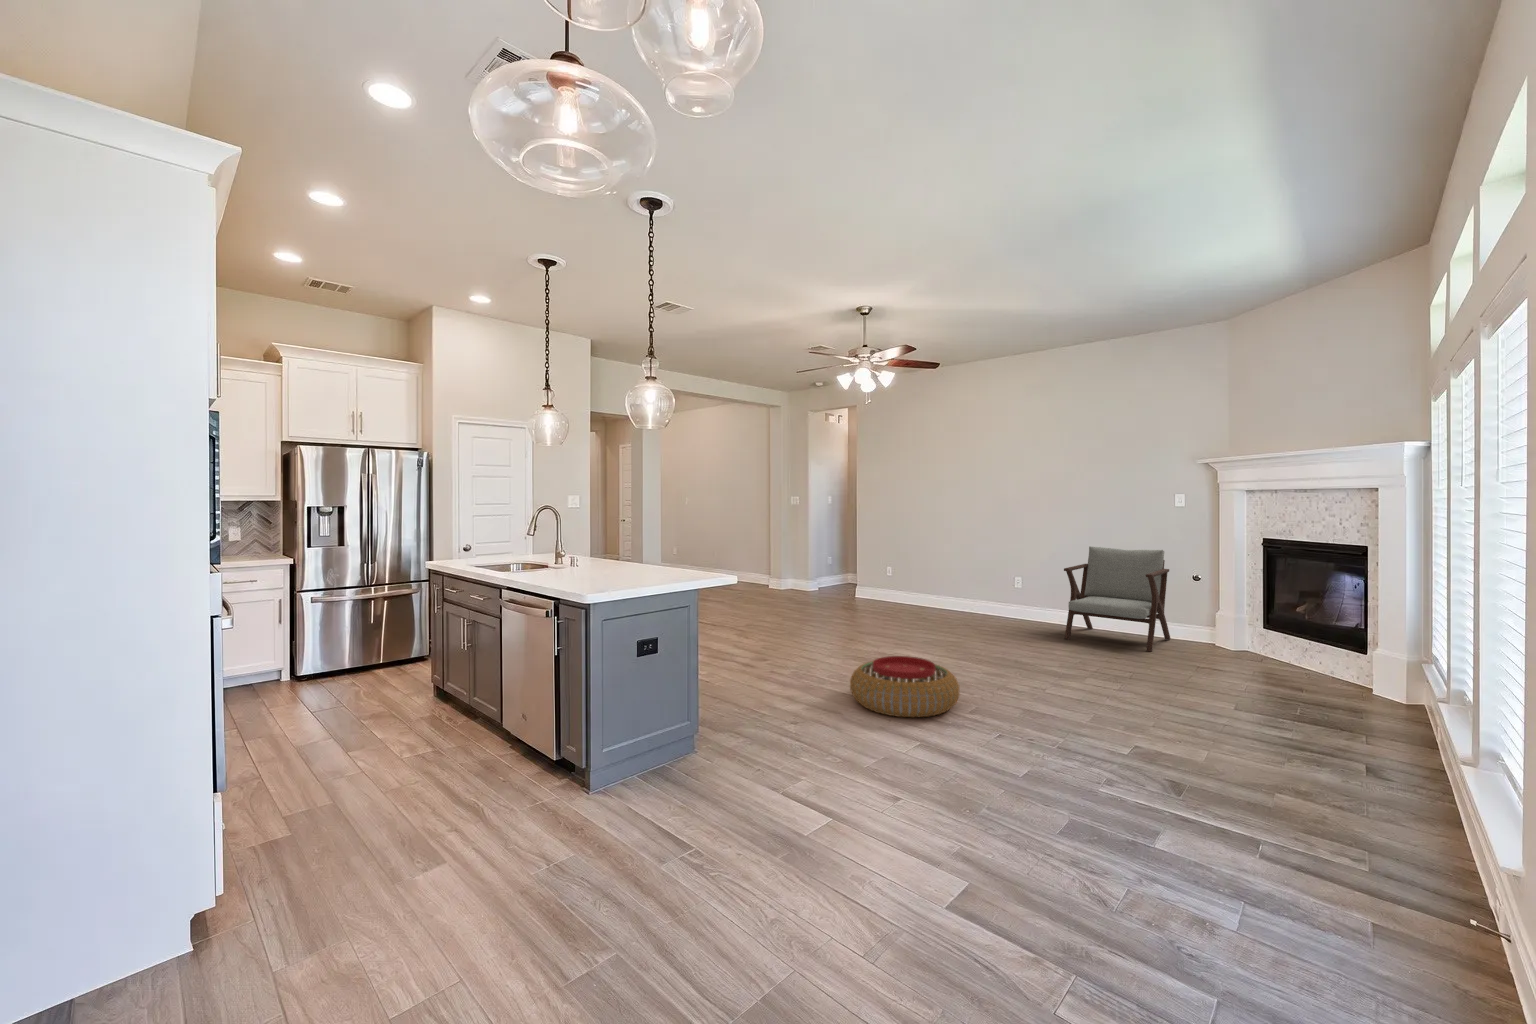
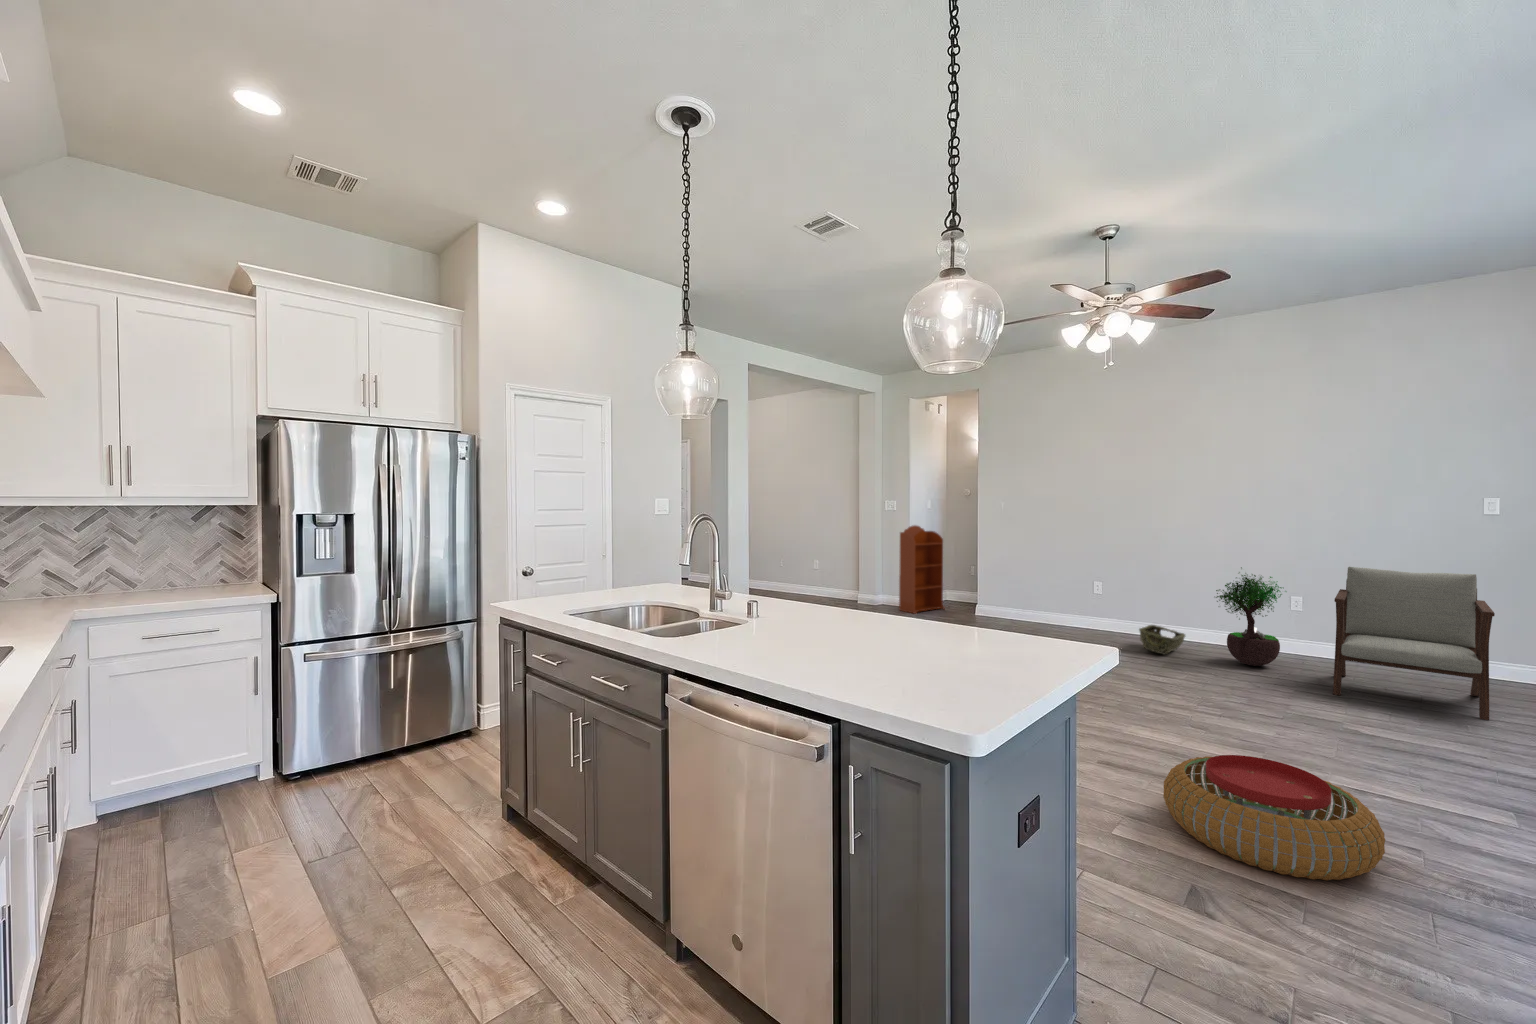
bookcase: none [799,521,837,593] -> present [899,525,944,614]
potted tree: none [1002,548,1050,623] -> present [1216,567,1282,666]
woven basket: none [956,596,994,617] -> present [1139,625,1185,654]

